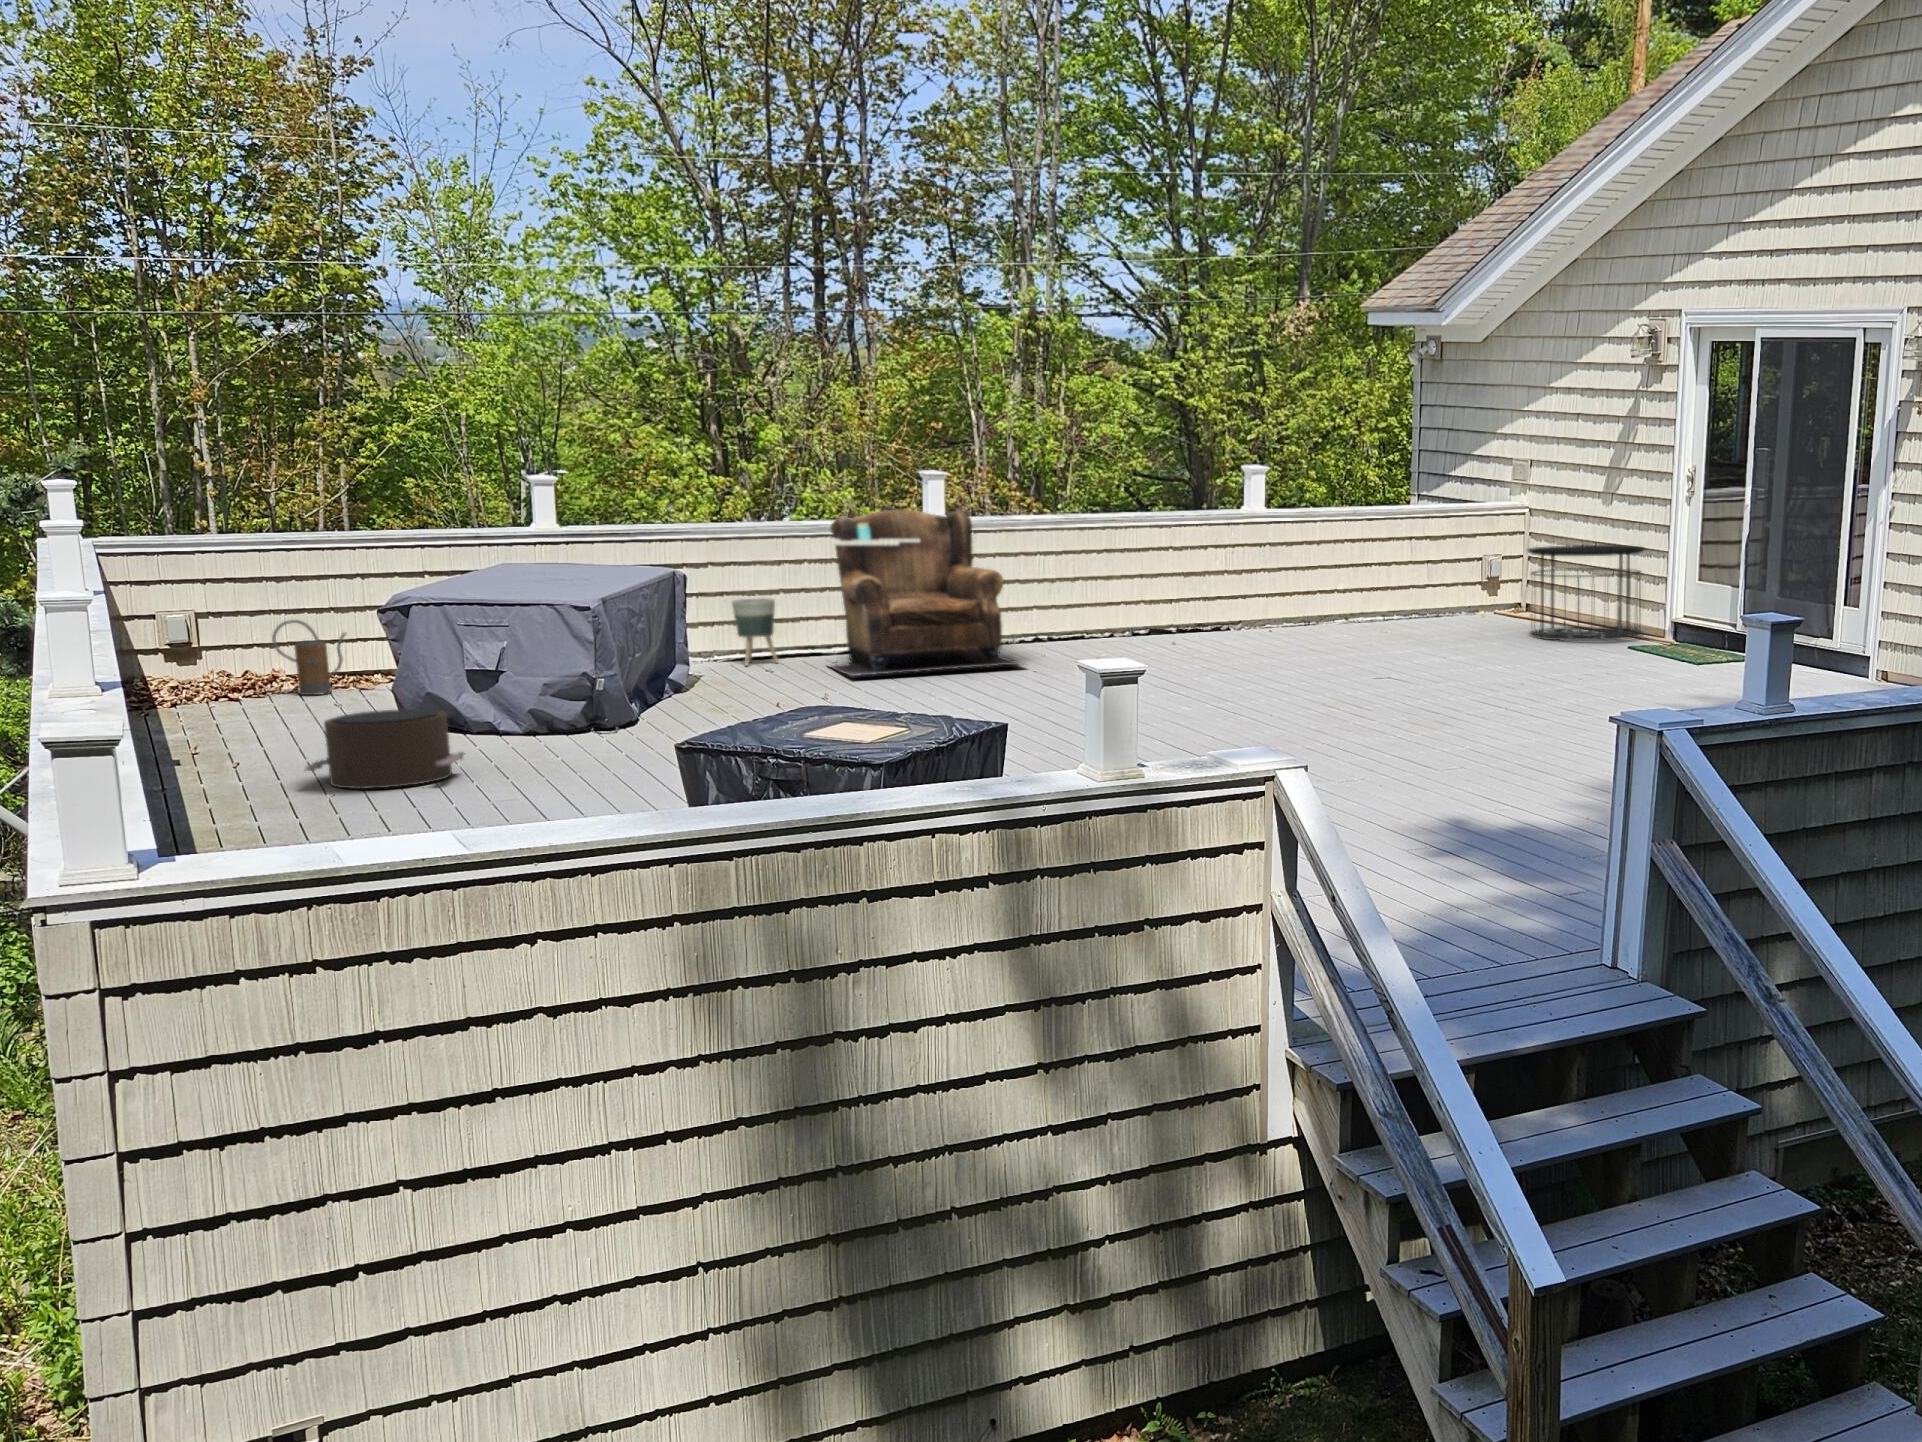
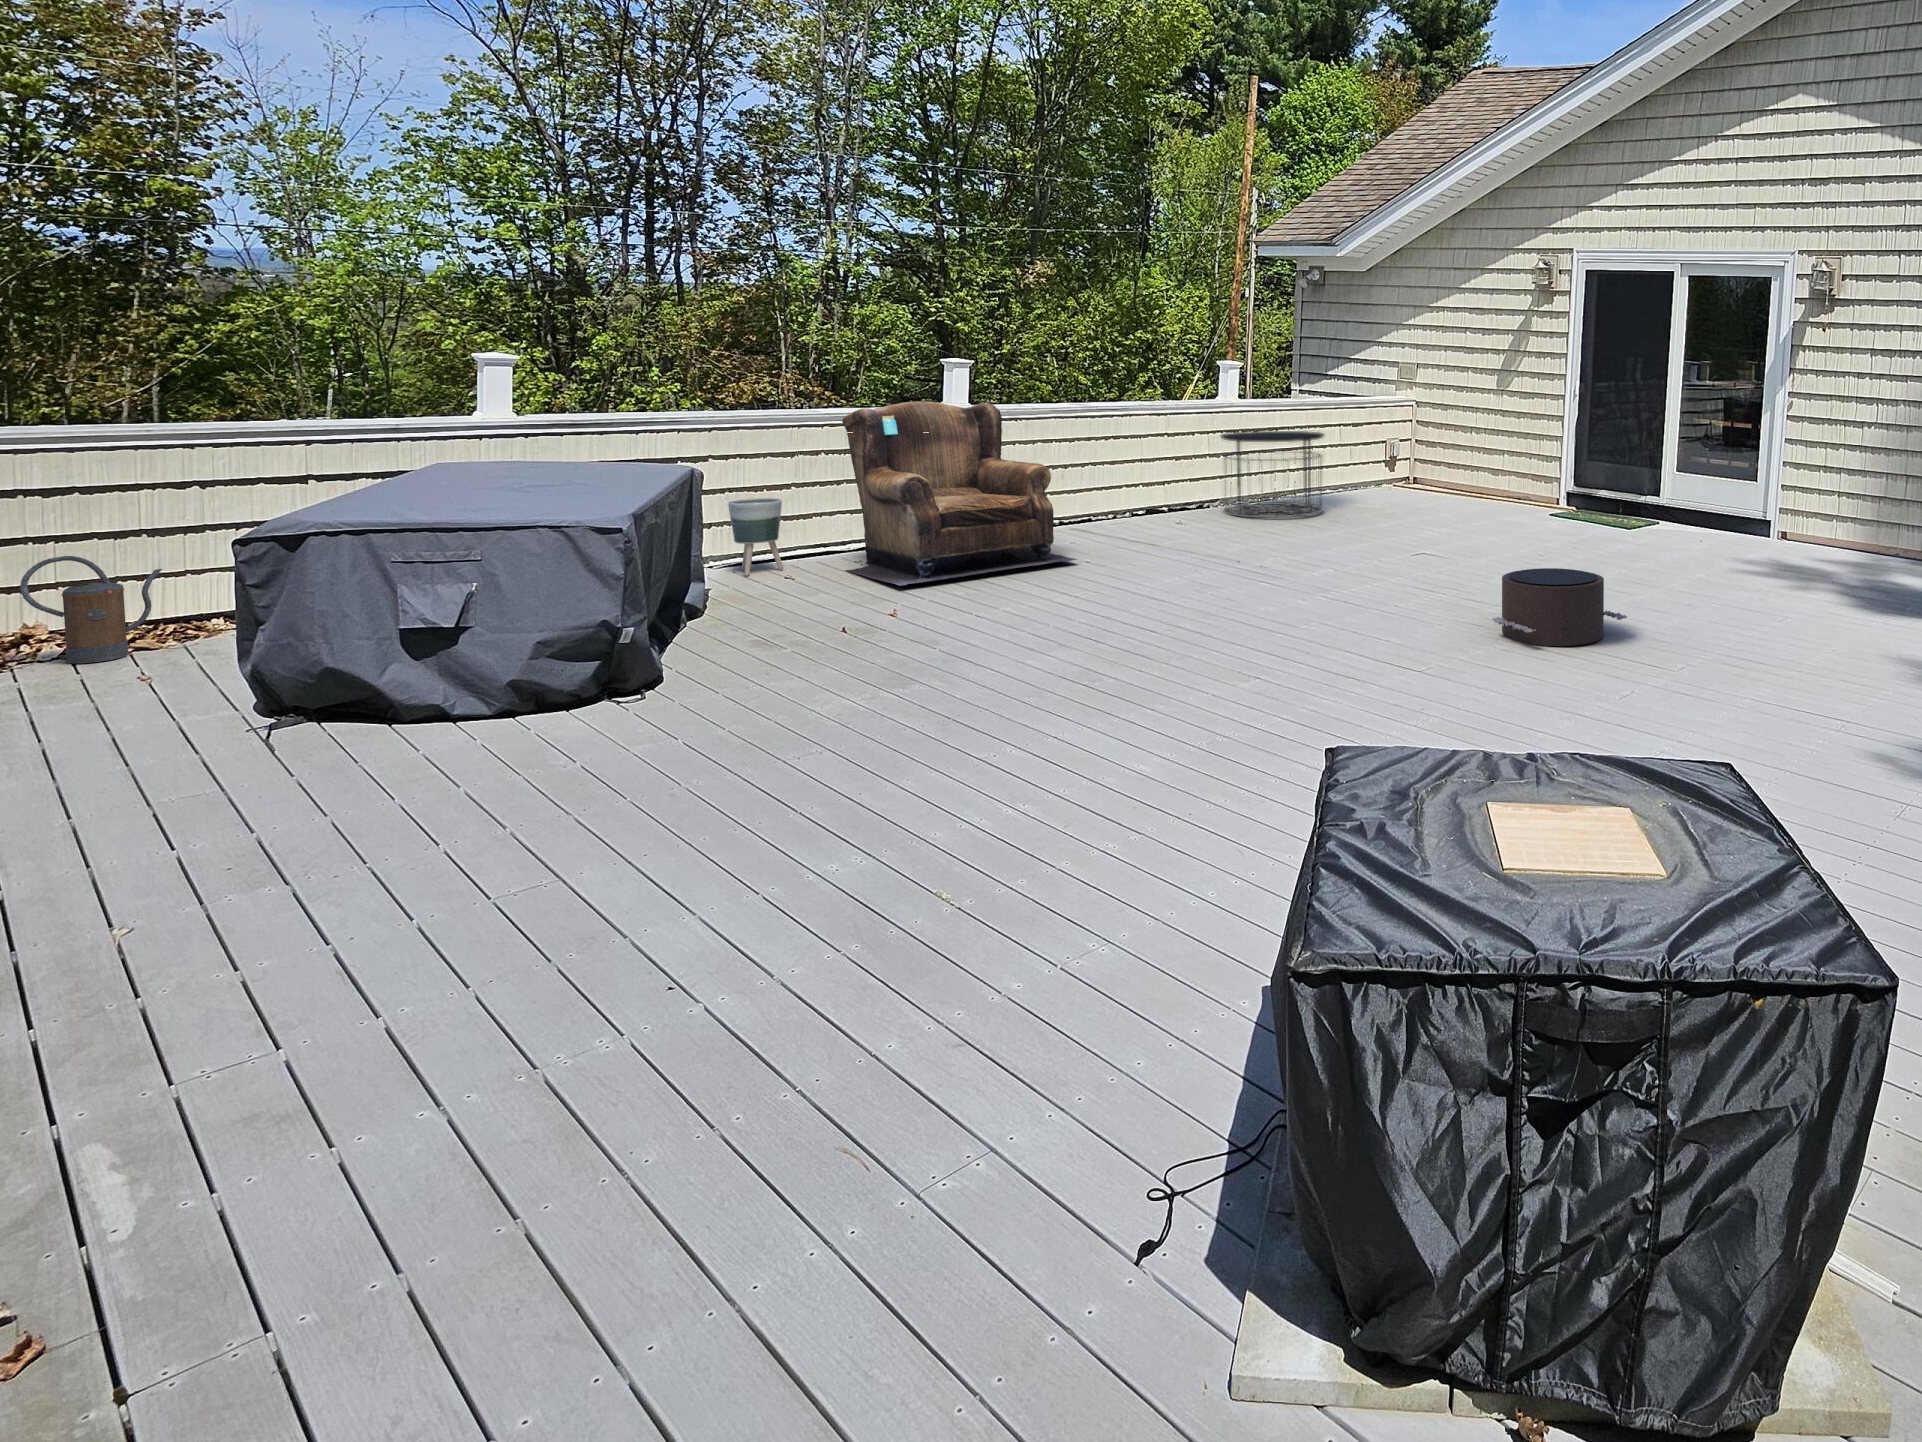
side table: present [1528,545,1645,641] -> present [1221,431,1324,518]
pouf: present [305,709,465,789] -> present [1492,568,1627,646]

